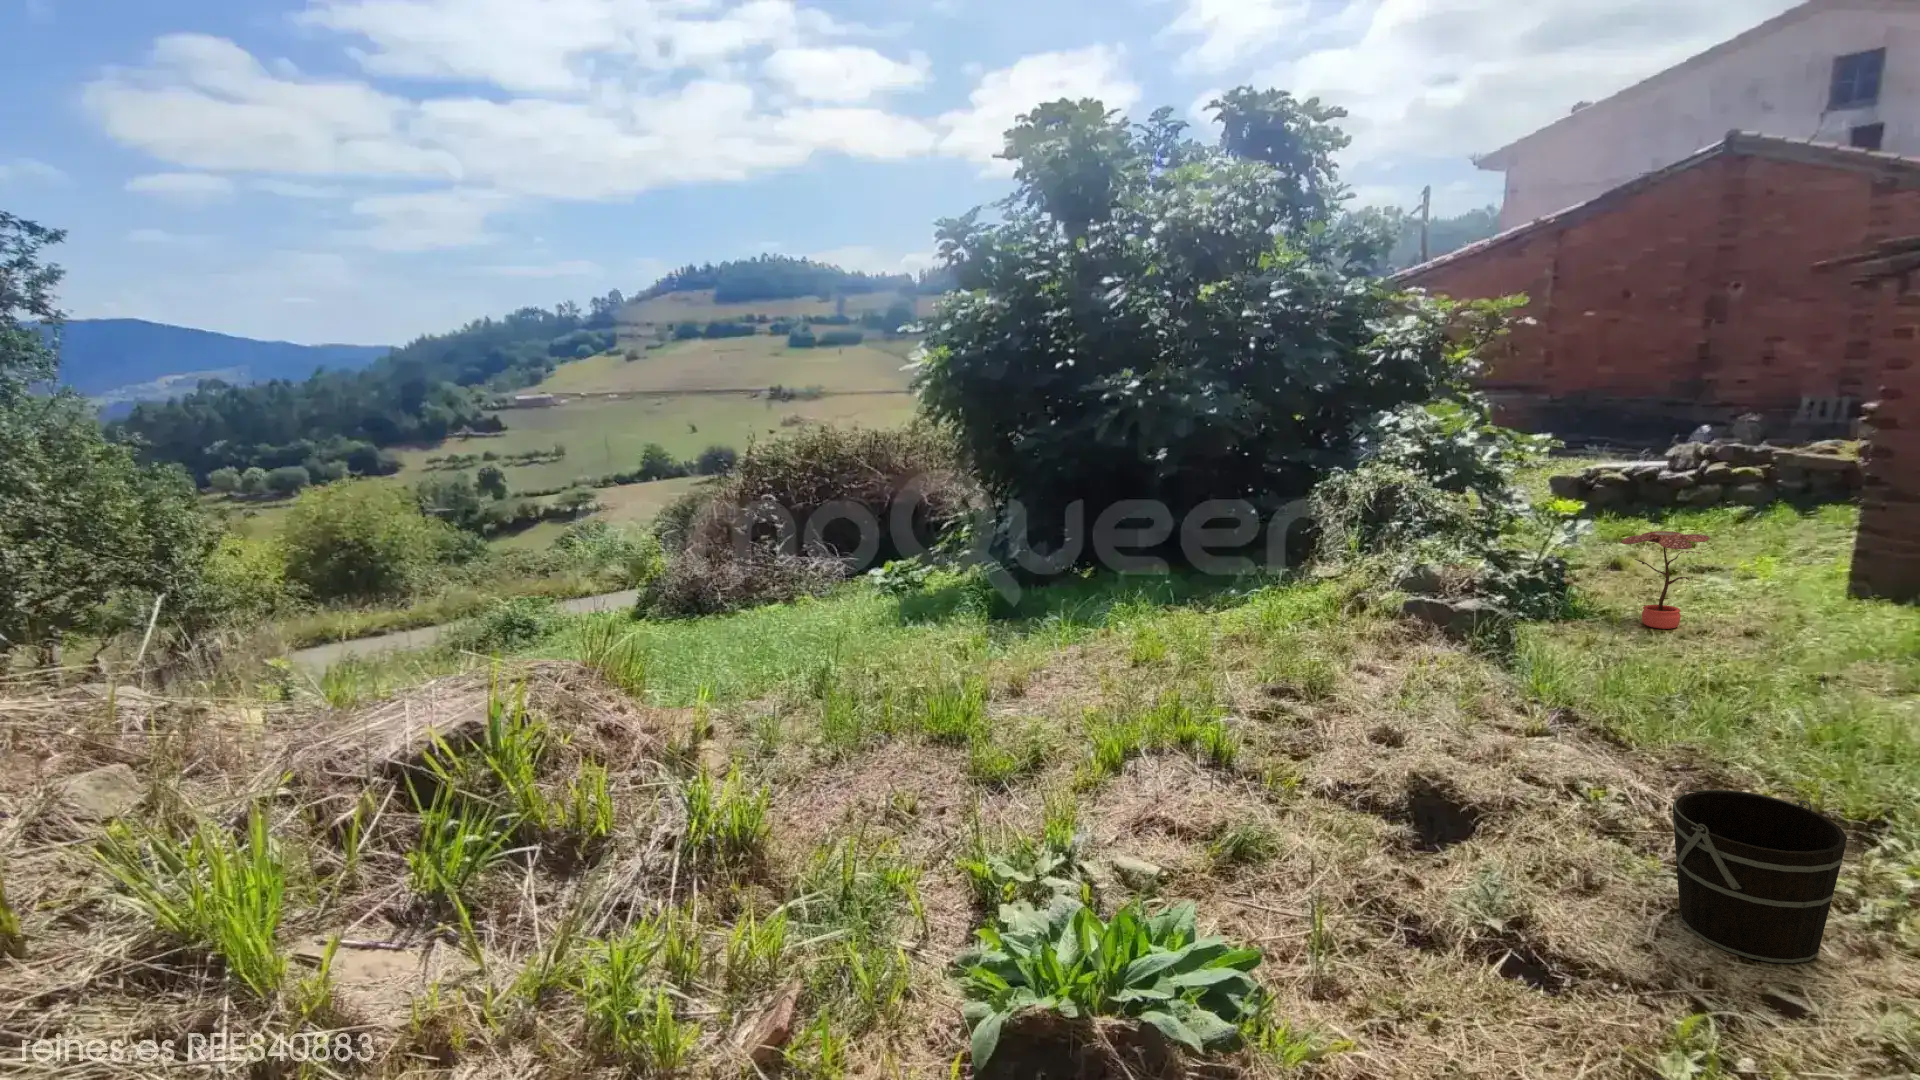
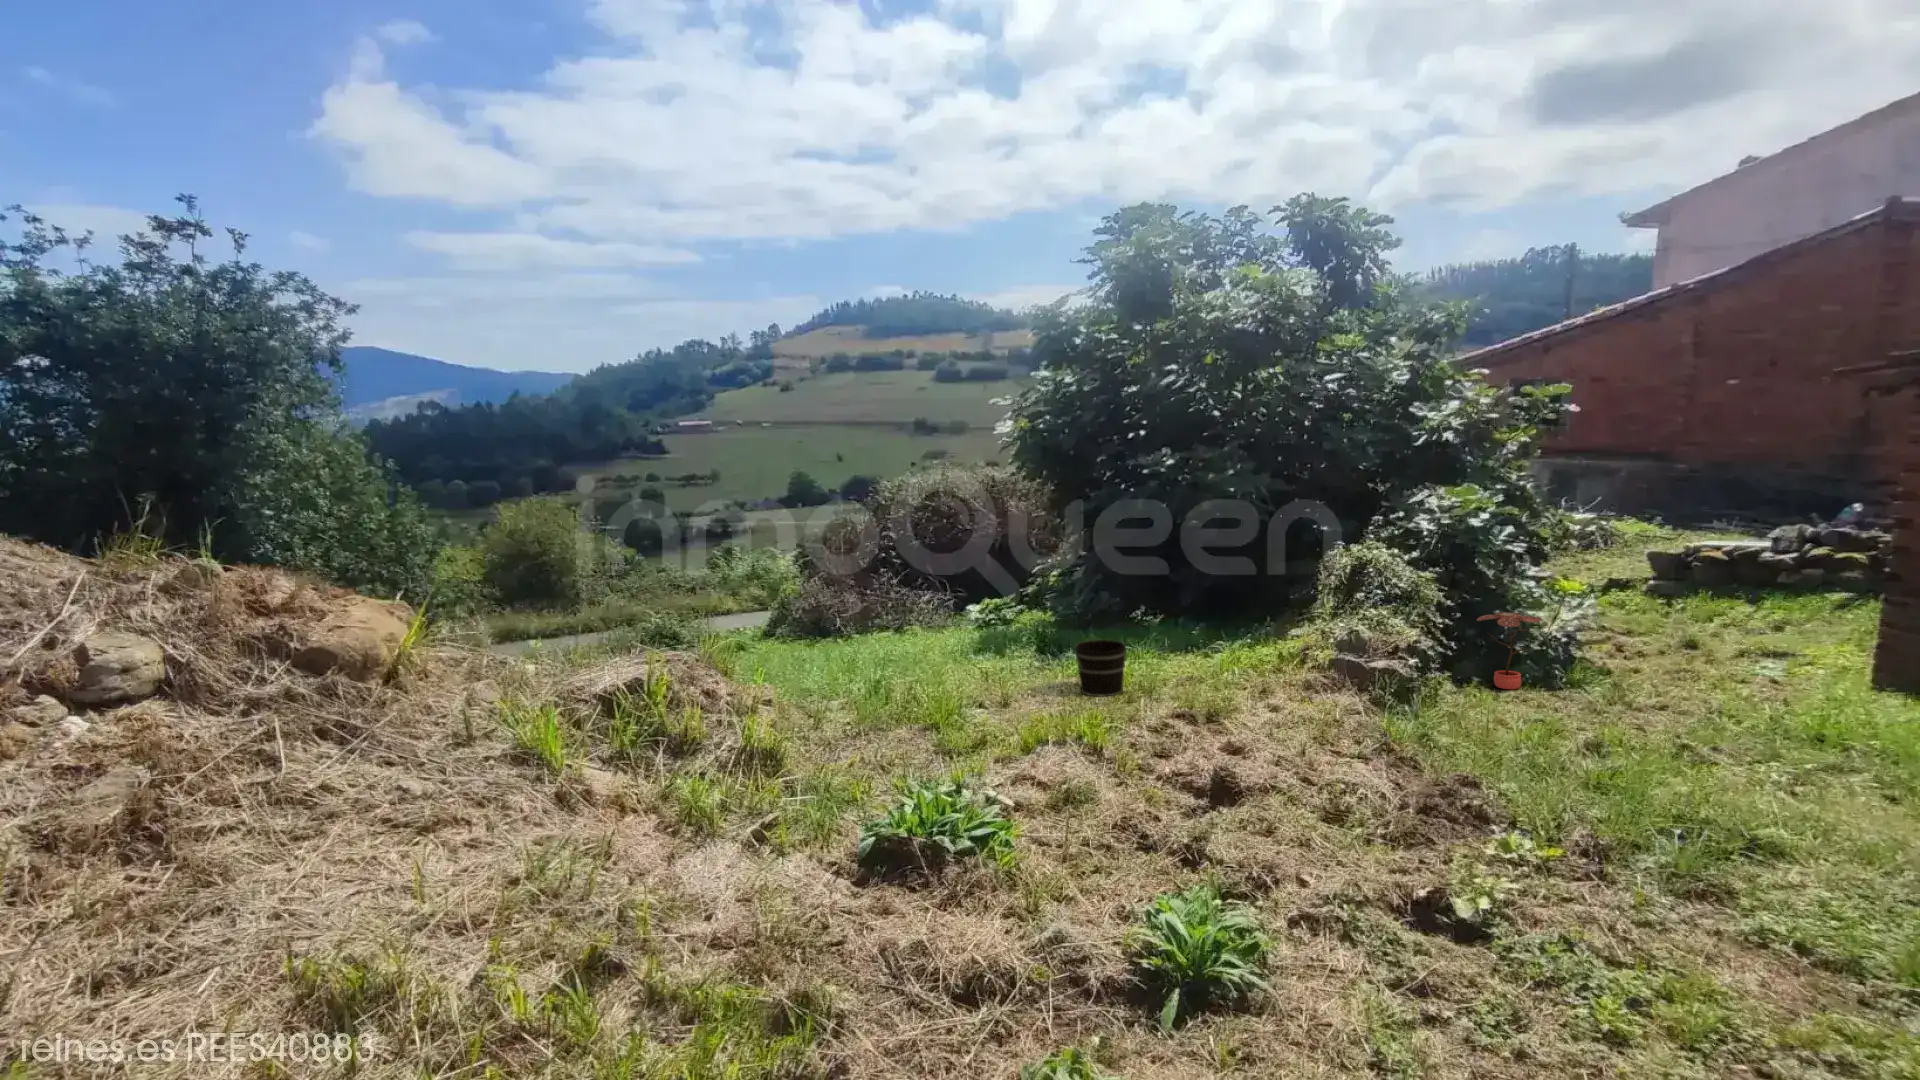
bucket: present [1673,790,1847,963] -> present [1074,640,1126,697]

